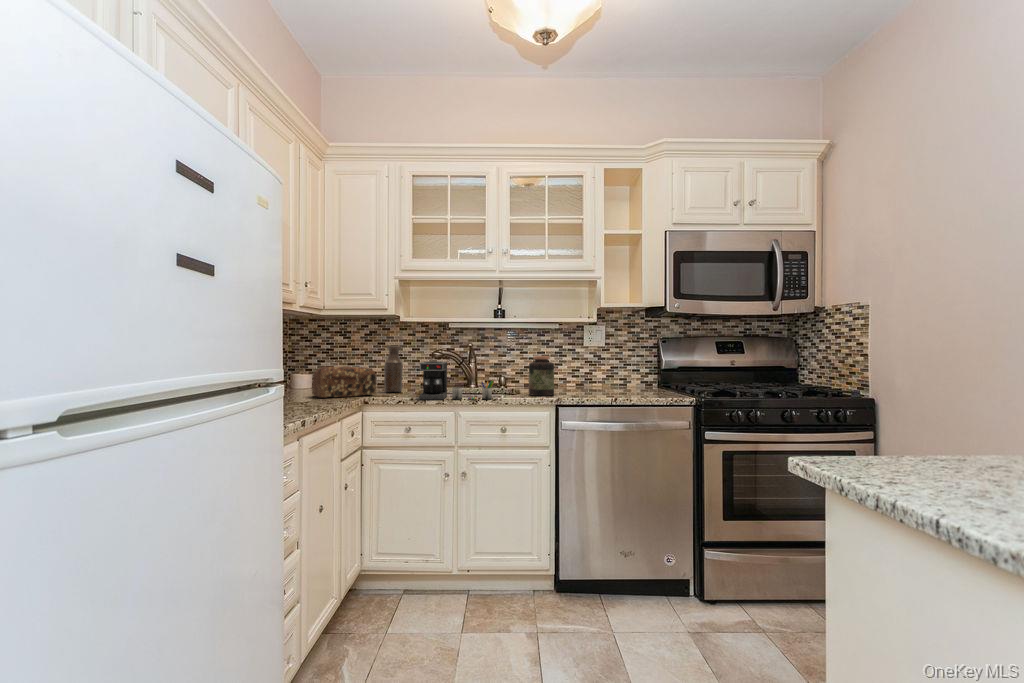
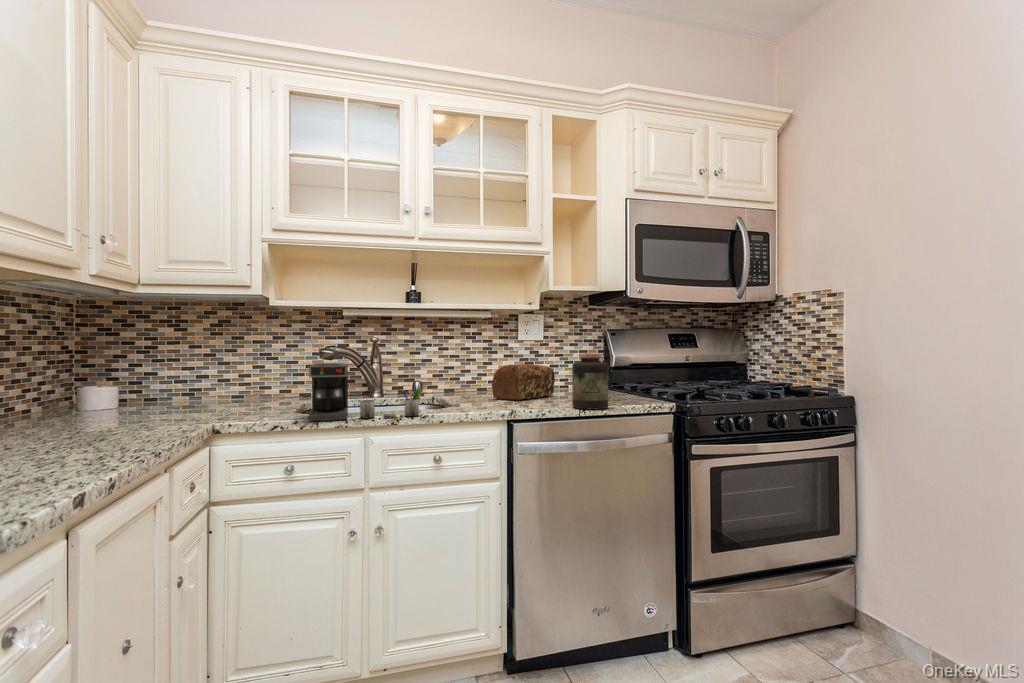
bottle: present [384,346,403,392] -> none [245,340,274,410]
jar: present [529,356,554,396] -> present [572,353,608,410]
bread loaf: present [312,366,376,398] -> present [492,364,555,401]

